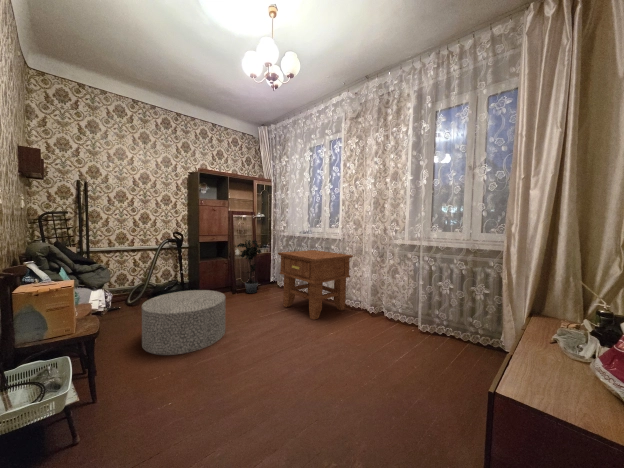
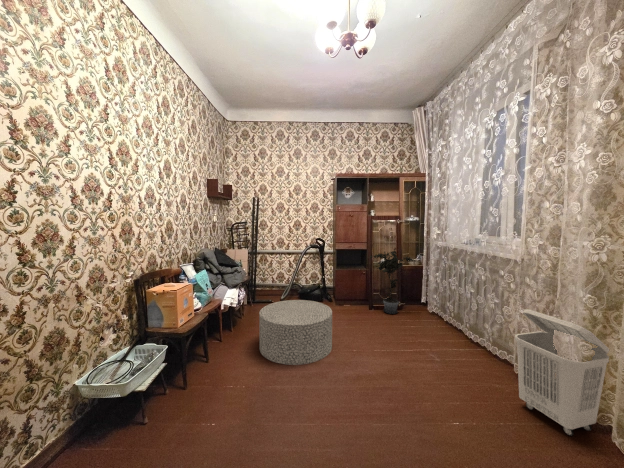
side table: present [278,250,353,320] -> none [409,271,530,376]
laundry basket: none [354,264,391,326] -> present [515,309,609,436]

